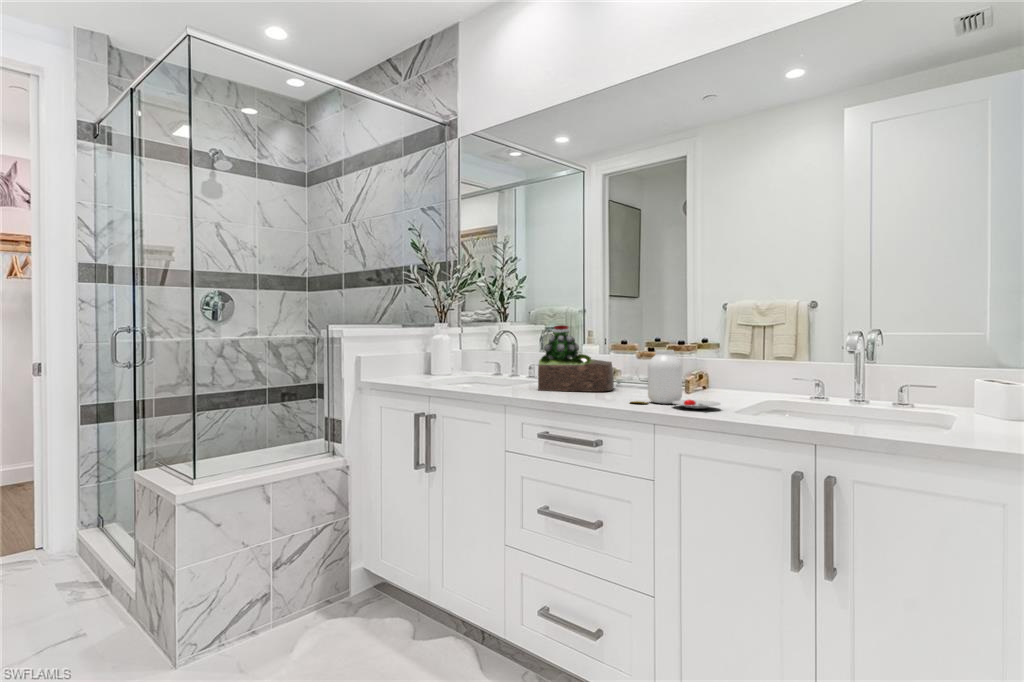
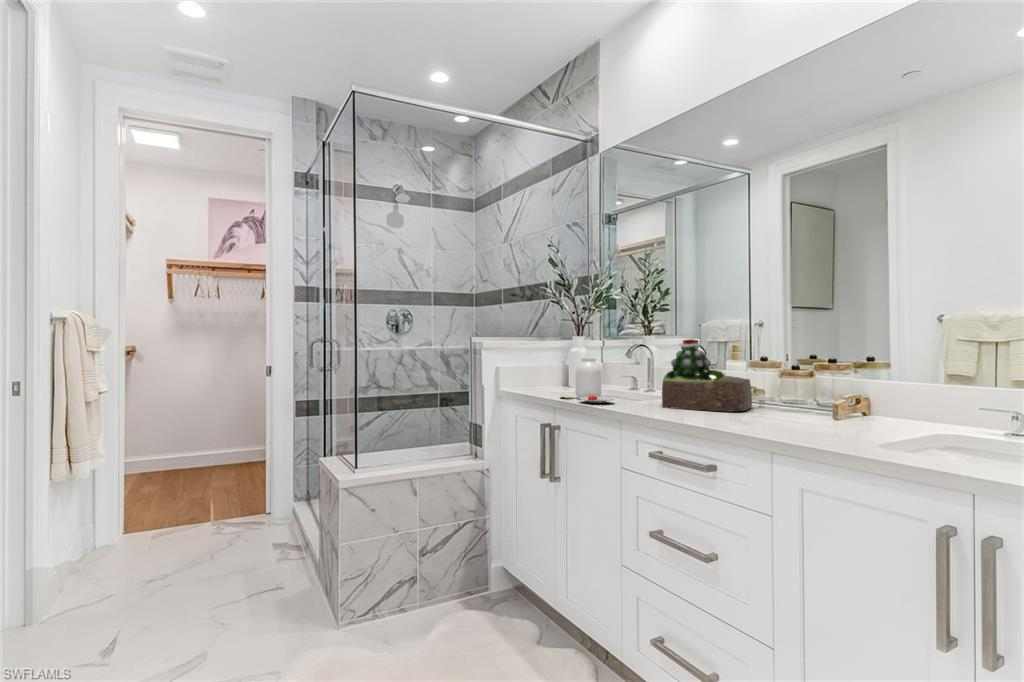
jar: present [631,350,721,408] -> present [560,358,614,403]

